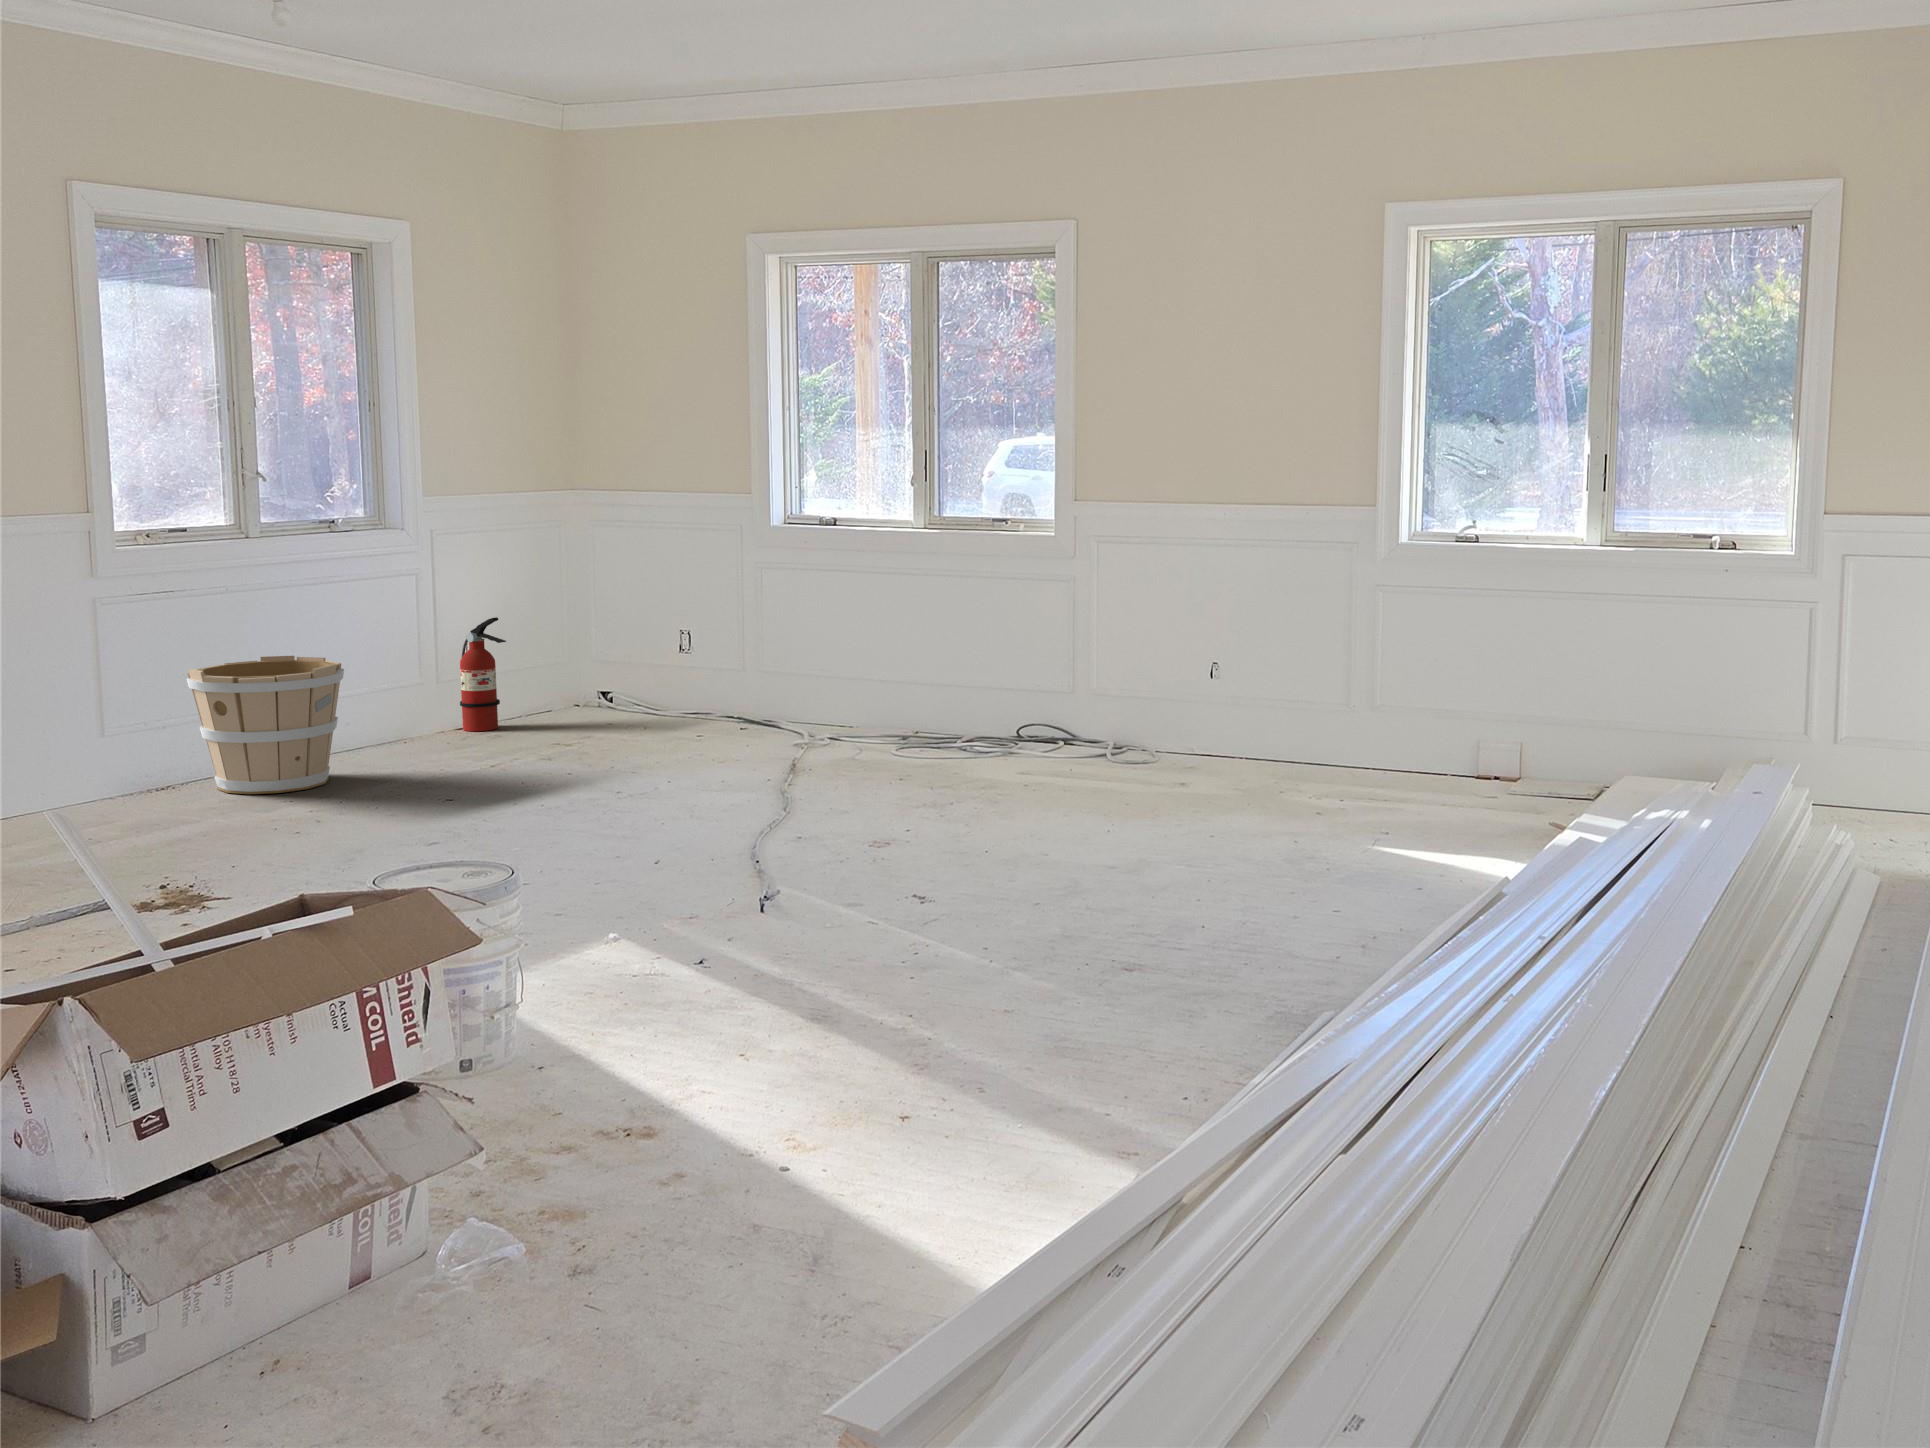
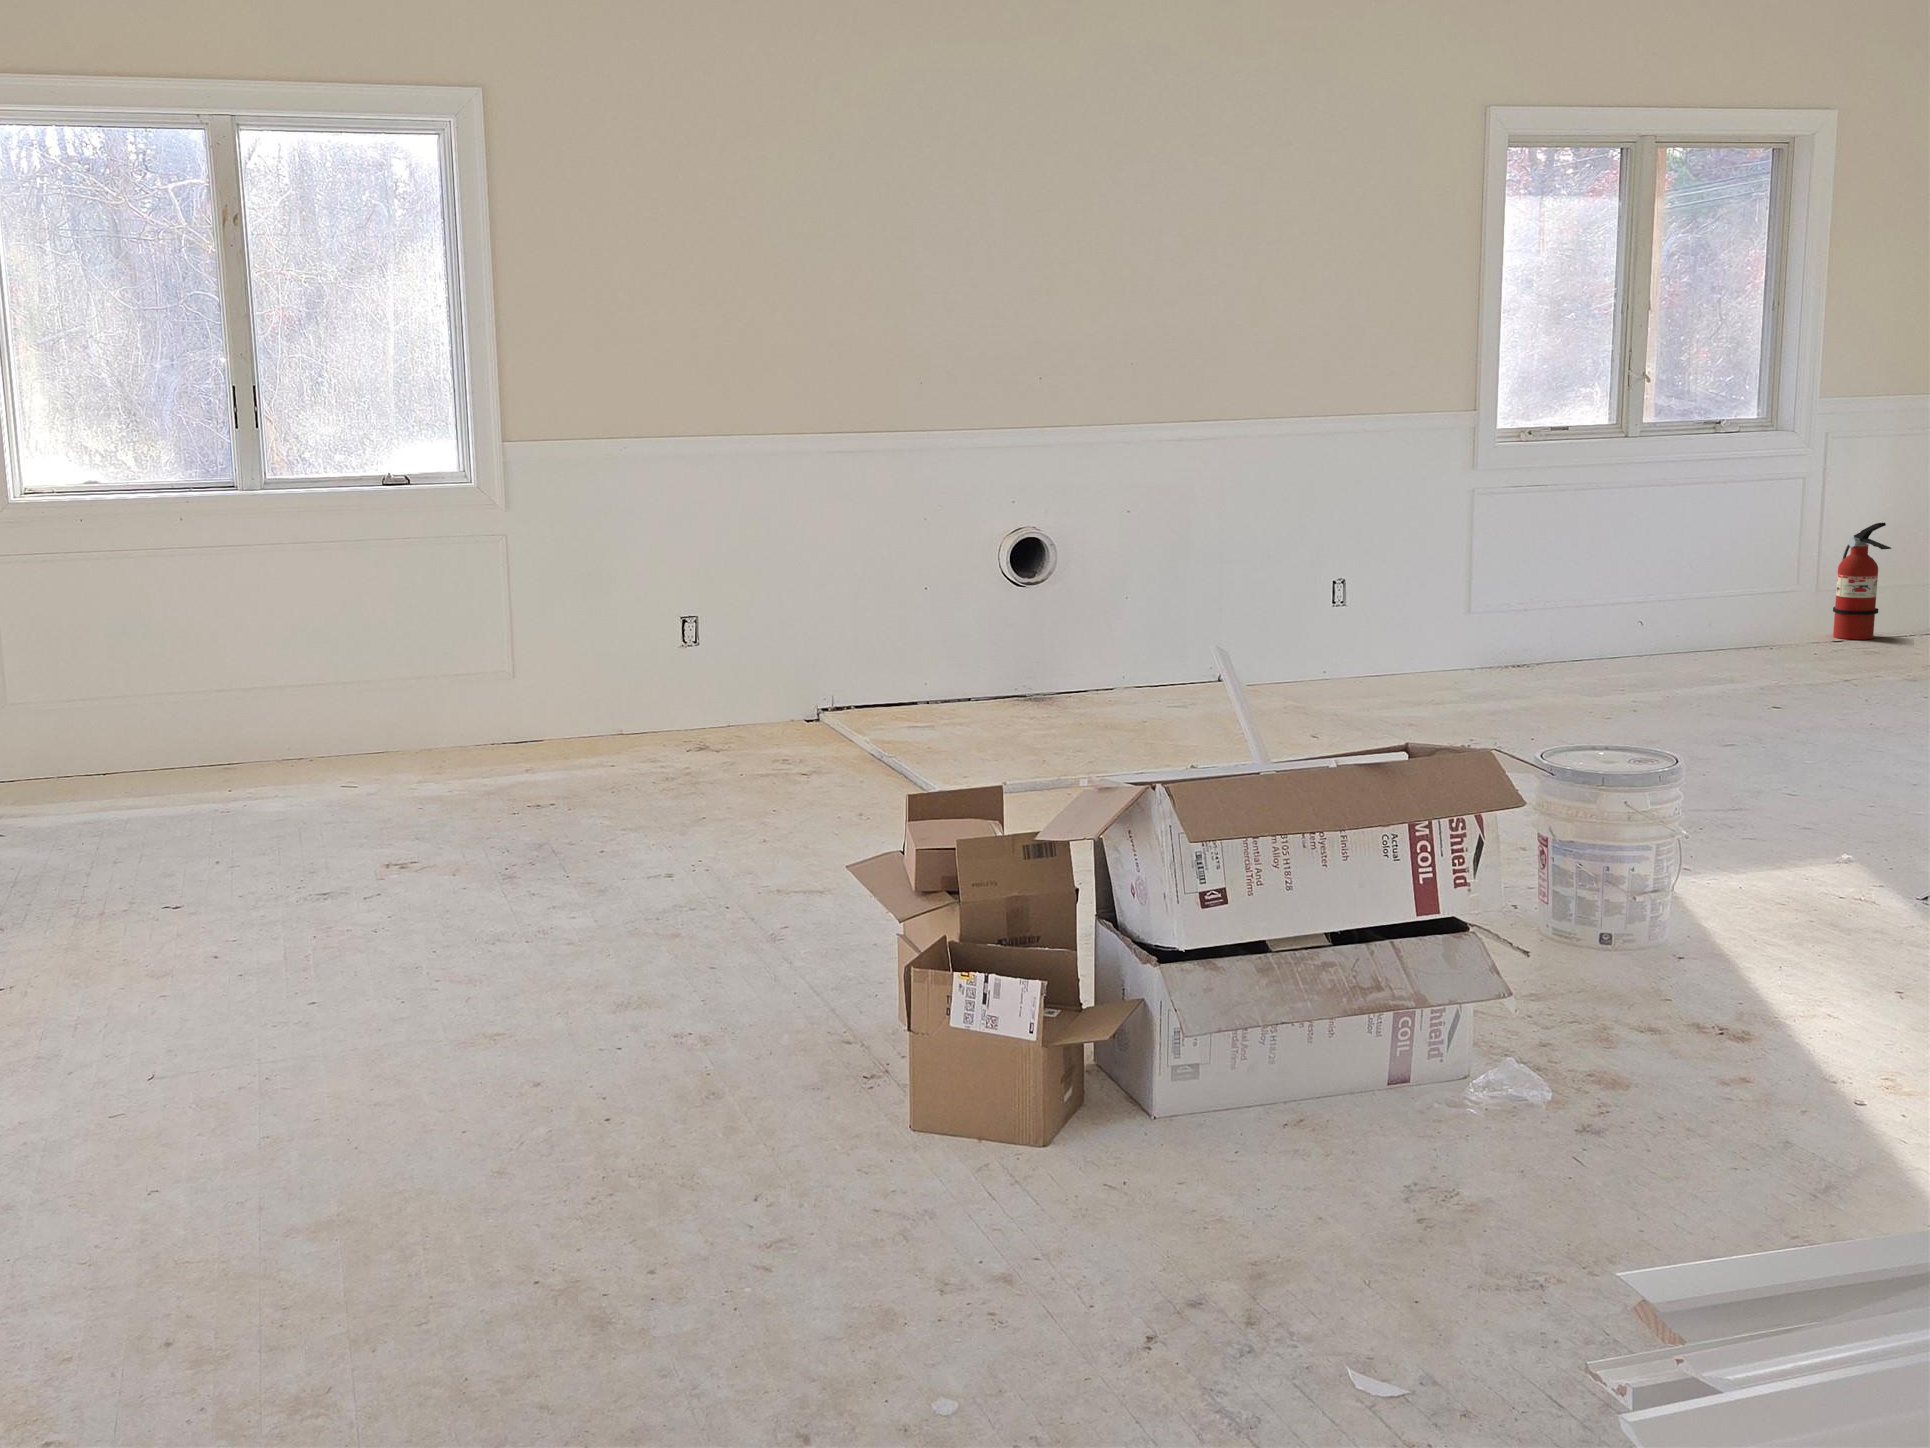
wooden bucket: present [187,656,344,794] -> none [1545,546,1693,673]

